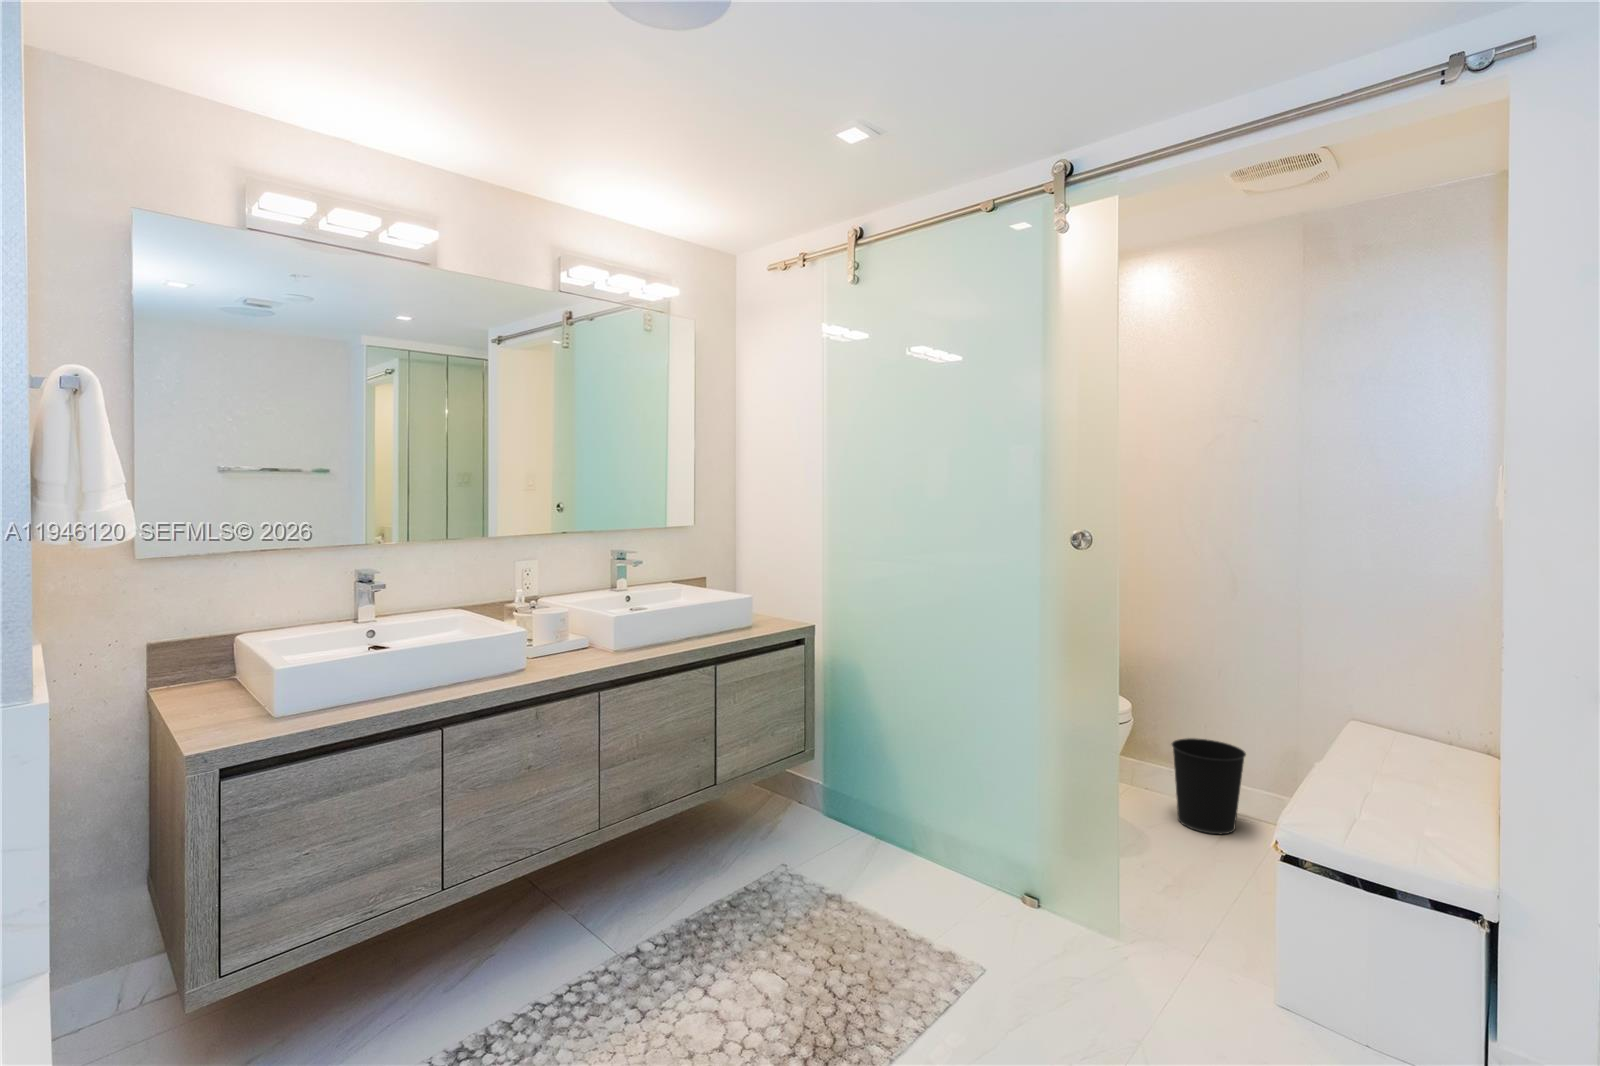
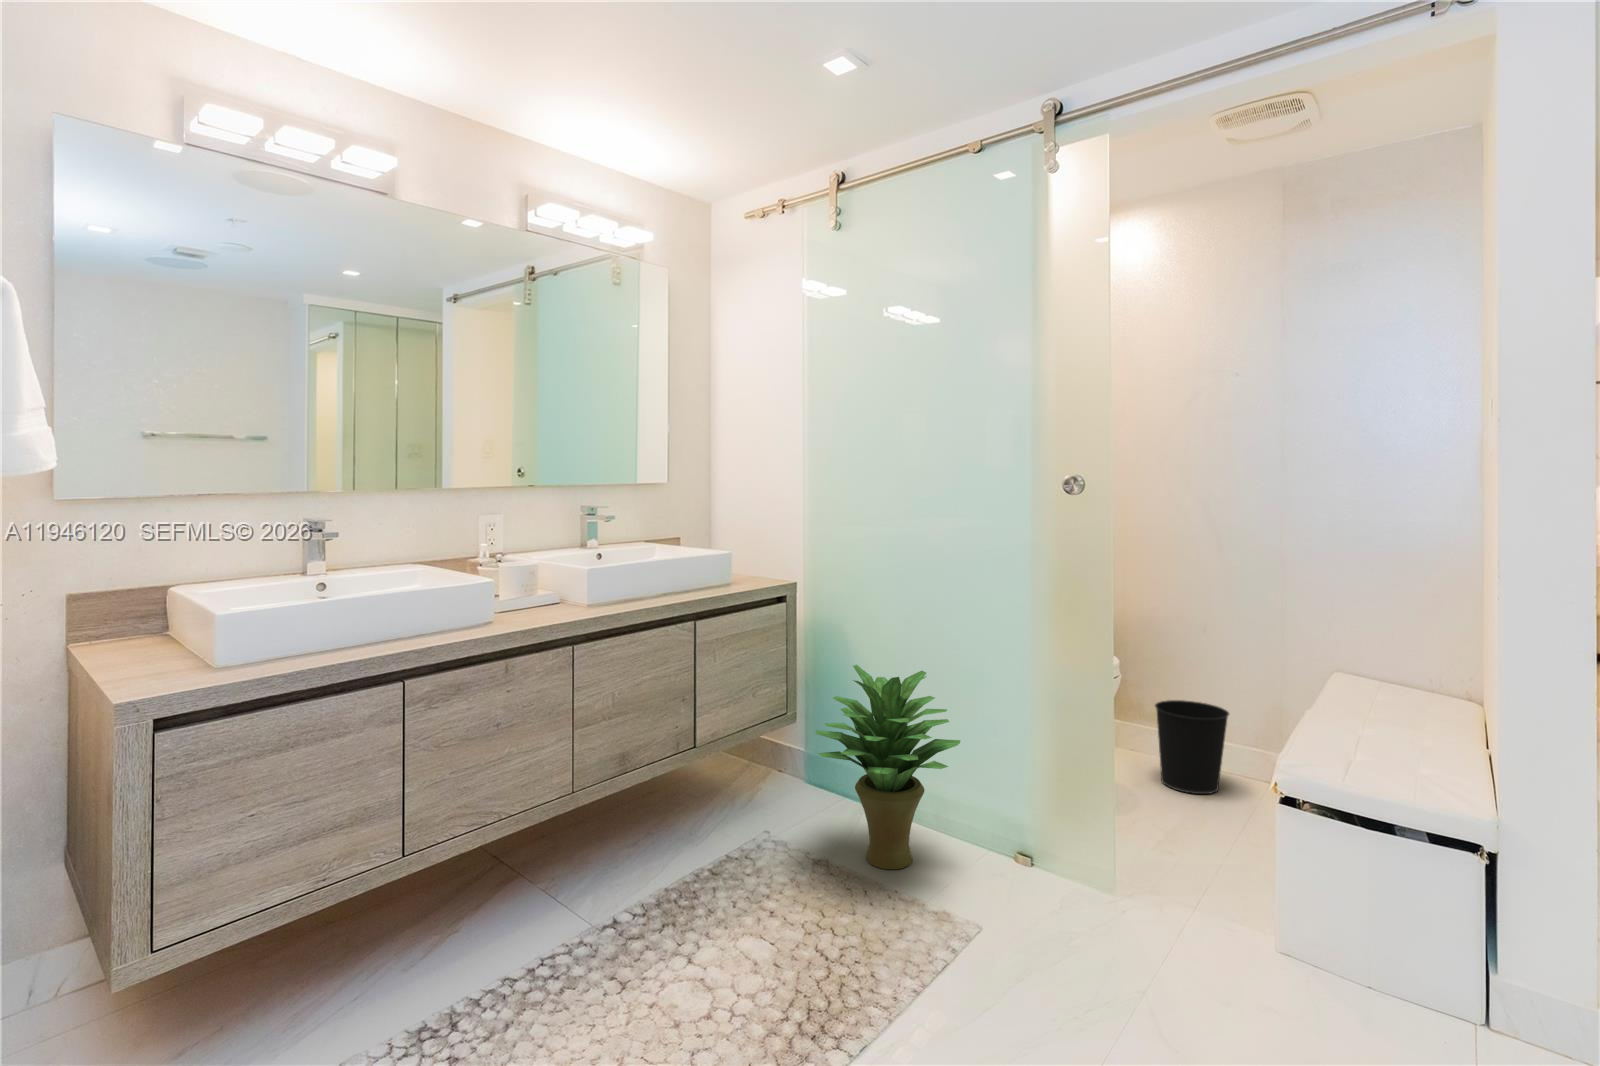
potted plant: none [830,706,971,906] -> present [815,665,960,869]

